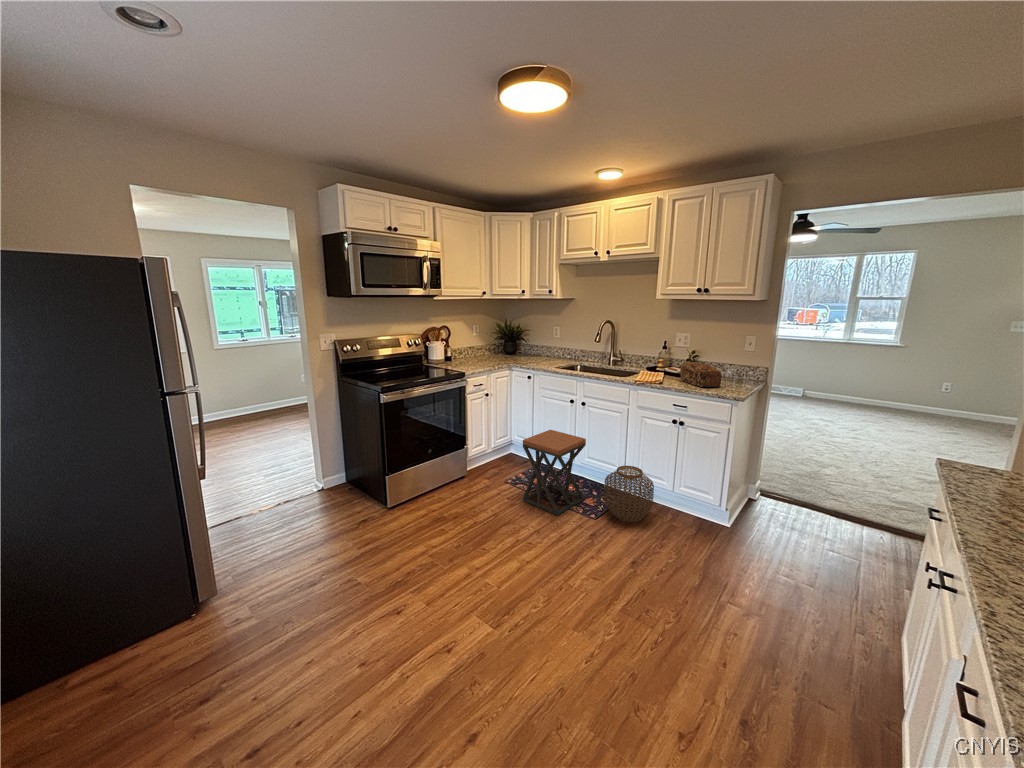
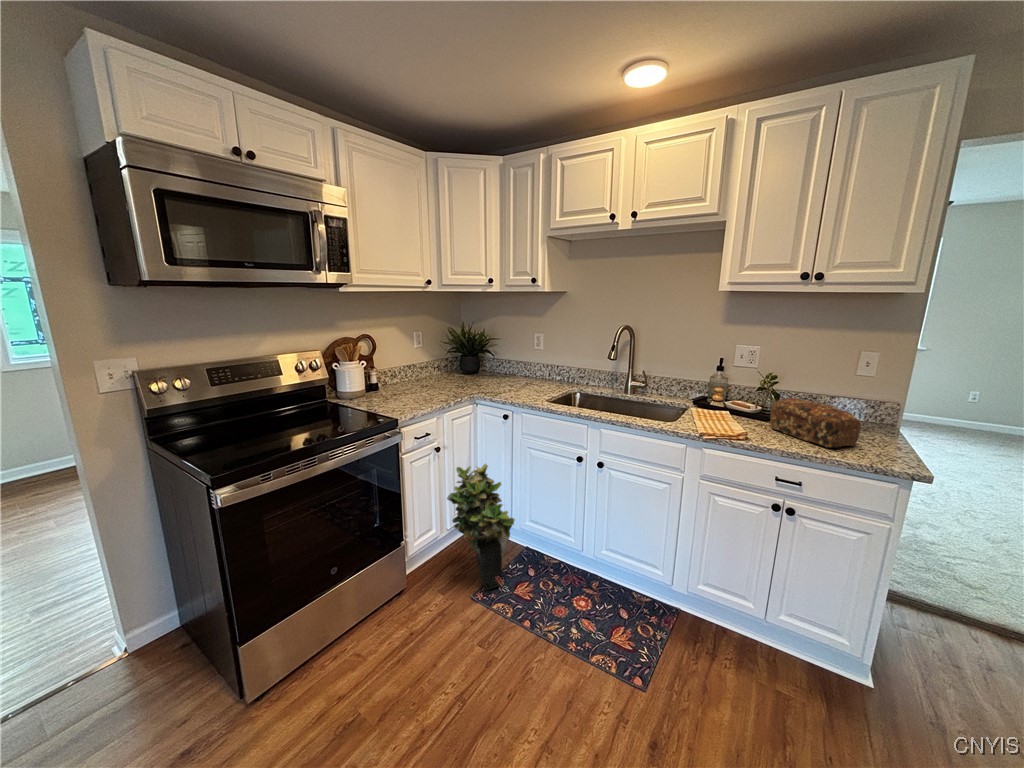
potted plant: none [491,405,532,479] -> present [447,464,515,590]
stool: present [523,430,586,516] -> none [509,515,619,696]
woven basket: present [604,466,654,522] -> none [659,589,757,702]

